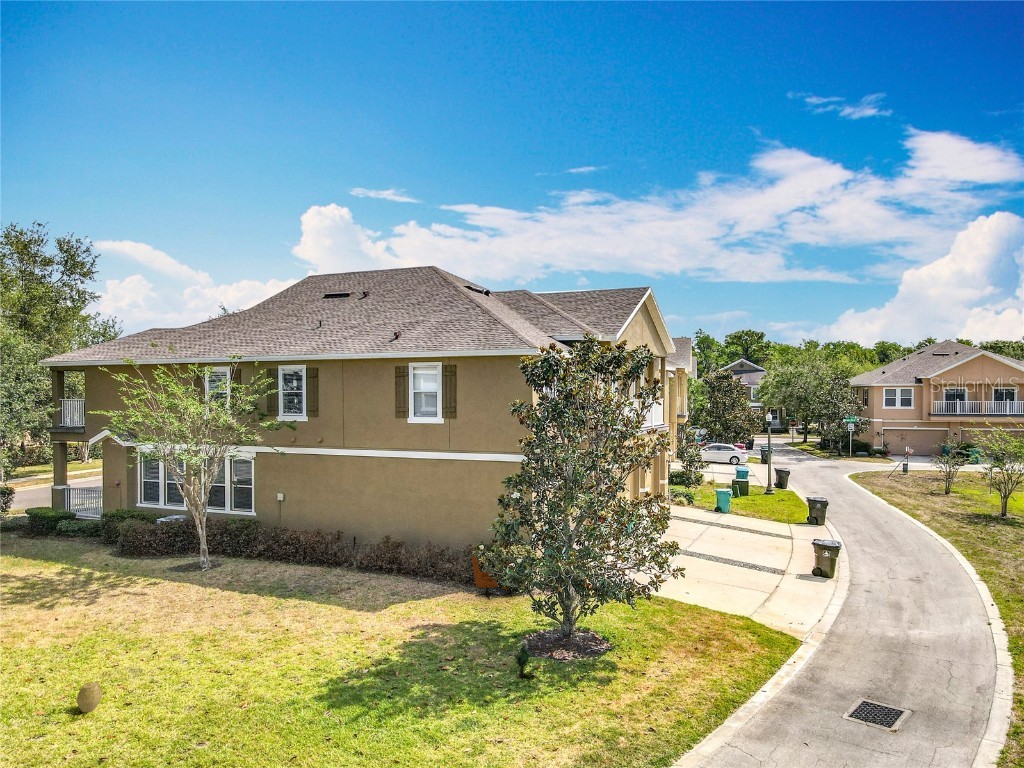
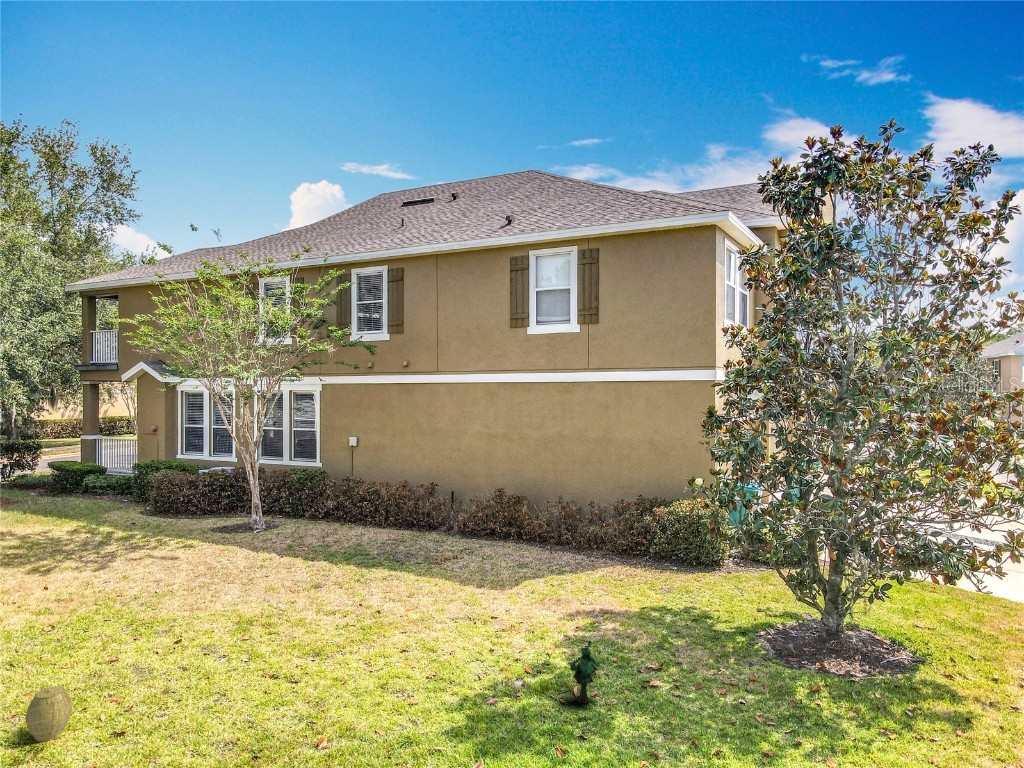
lounge chair: present [472,555,515,600] -> none [643,512,718,580]
decorative plant: present [514,643,531,677] -> present [567,641,600,704]

